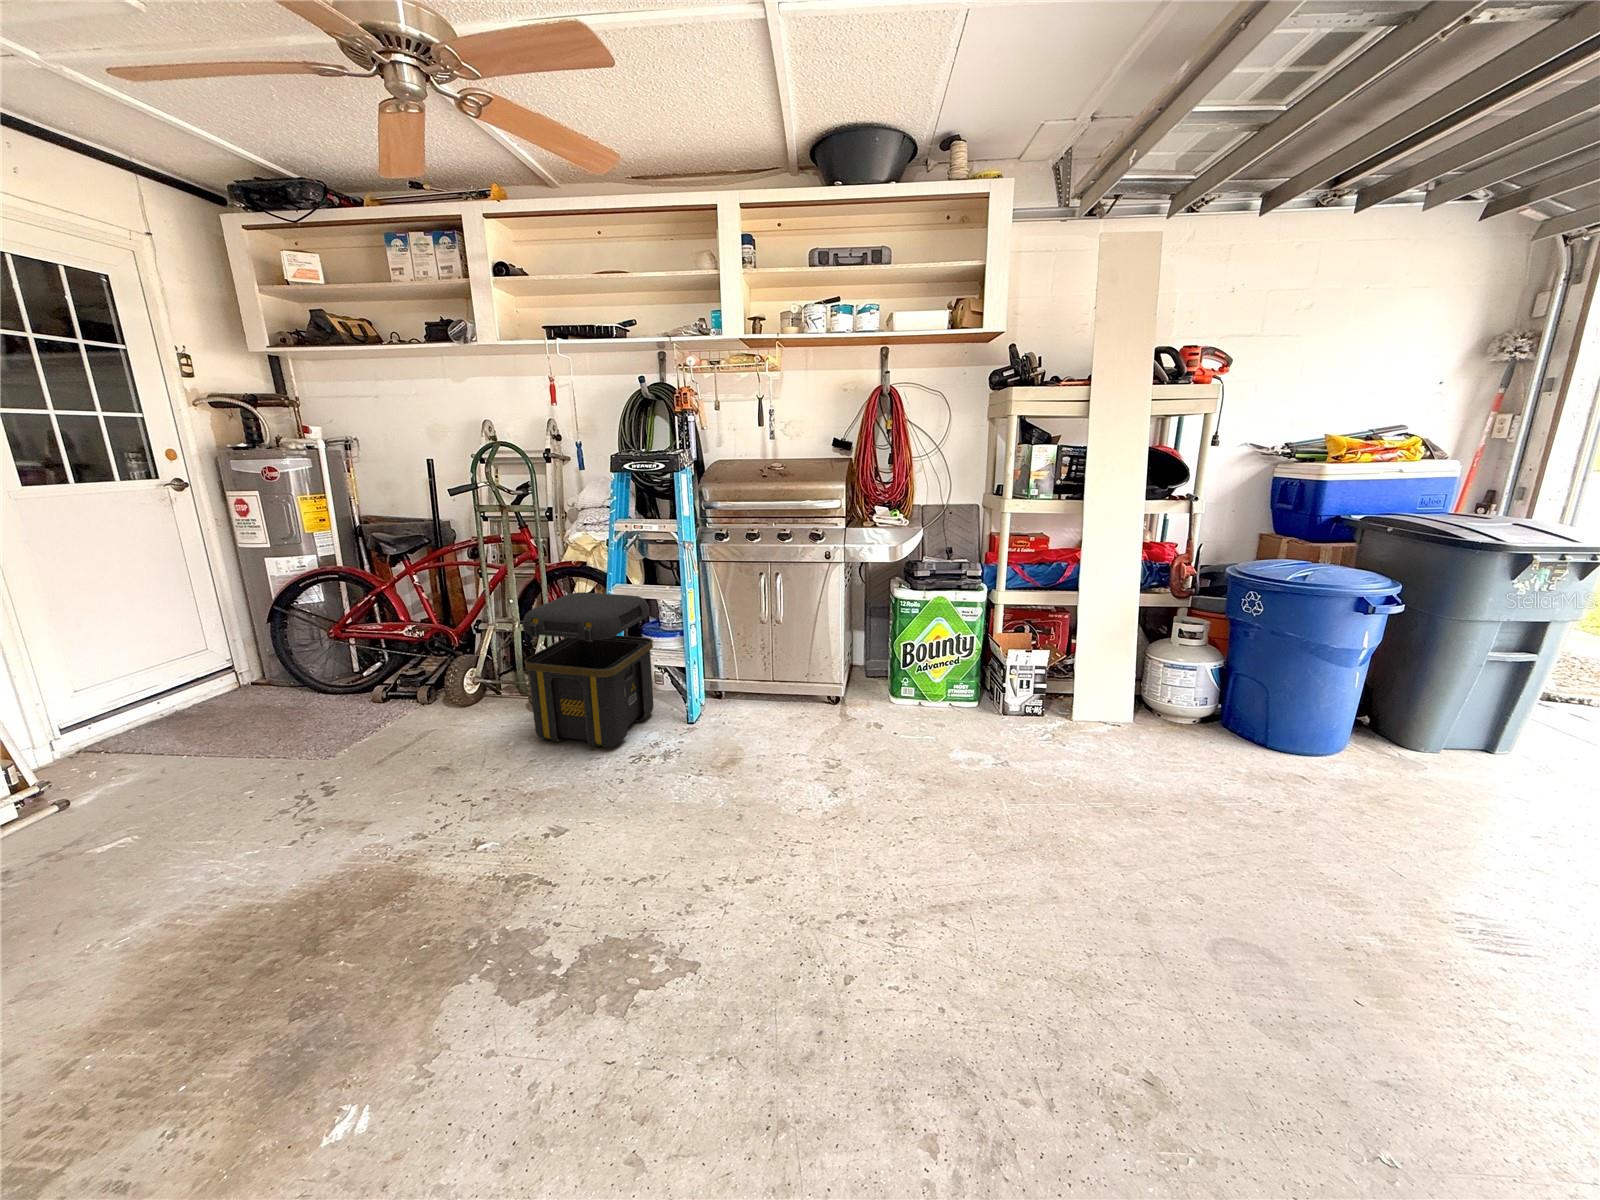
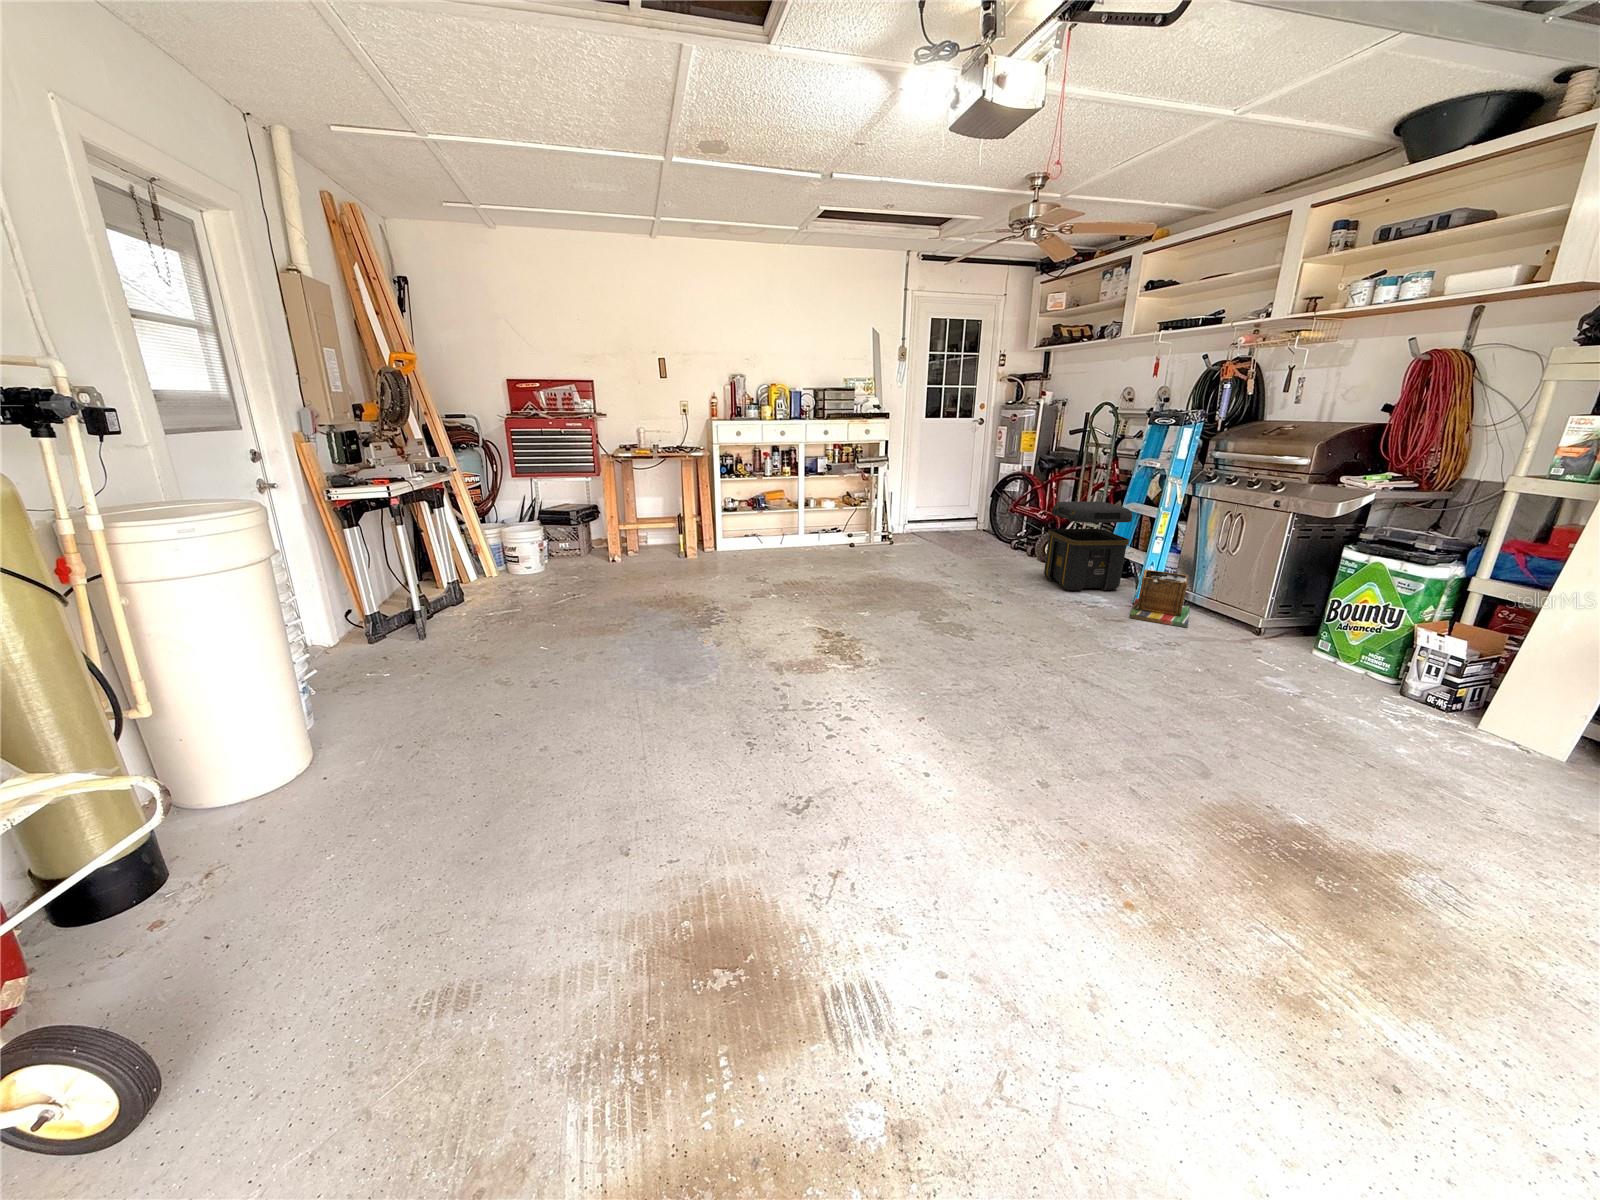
laundry basket: none [699,663,802,753] -> present [1129,570,1190,627]

